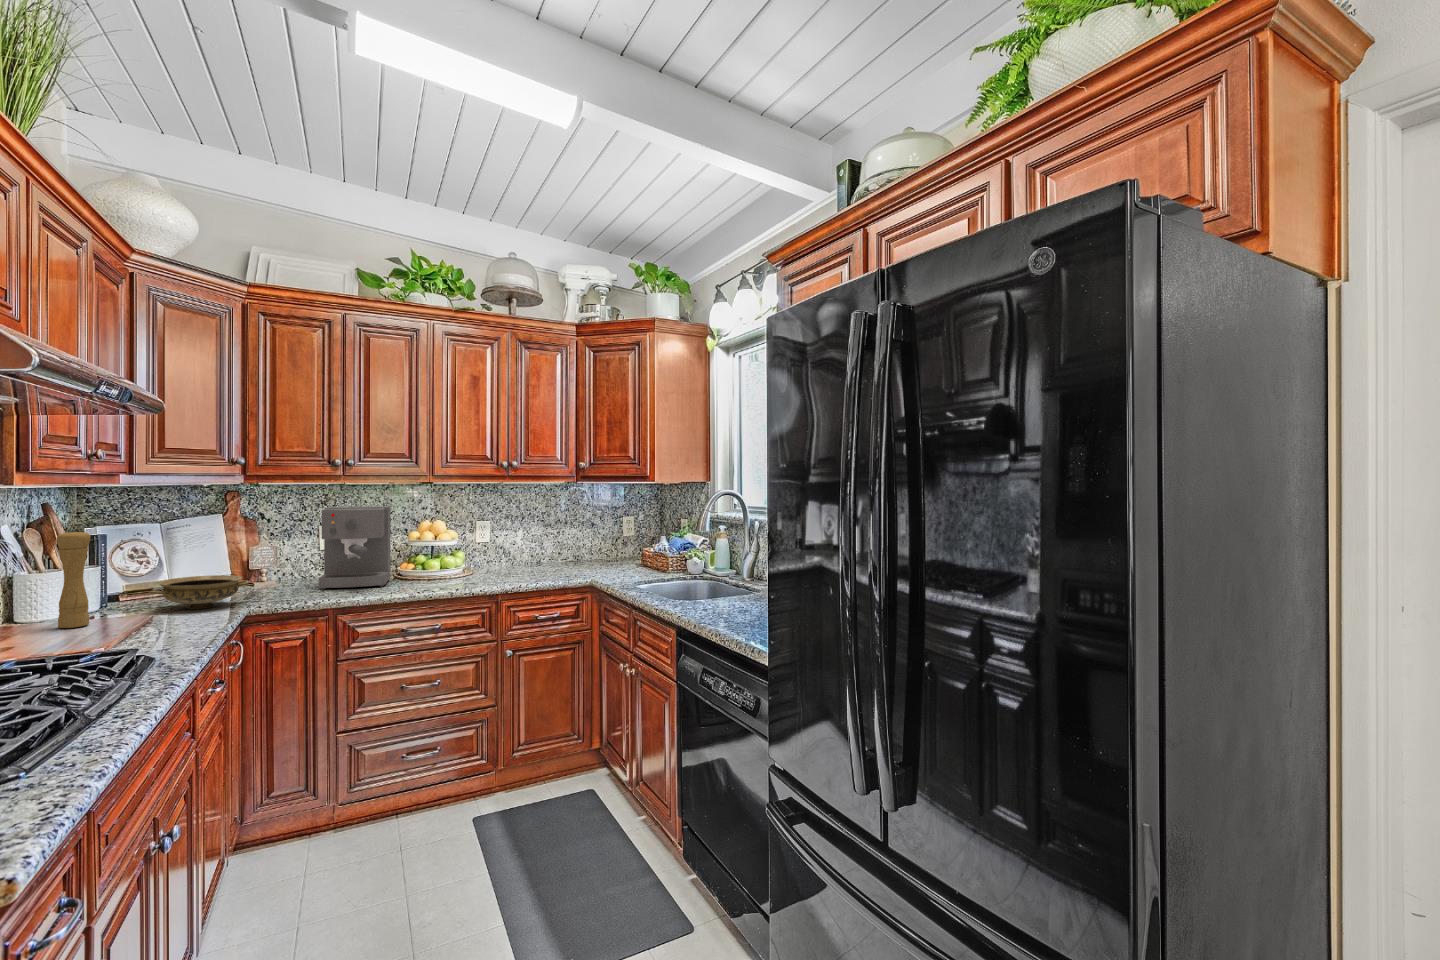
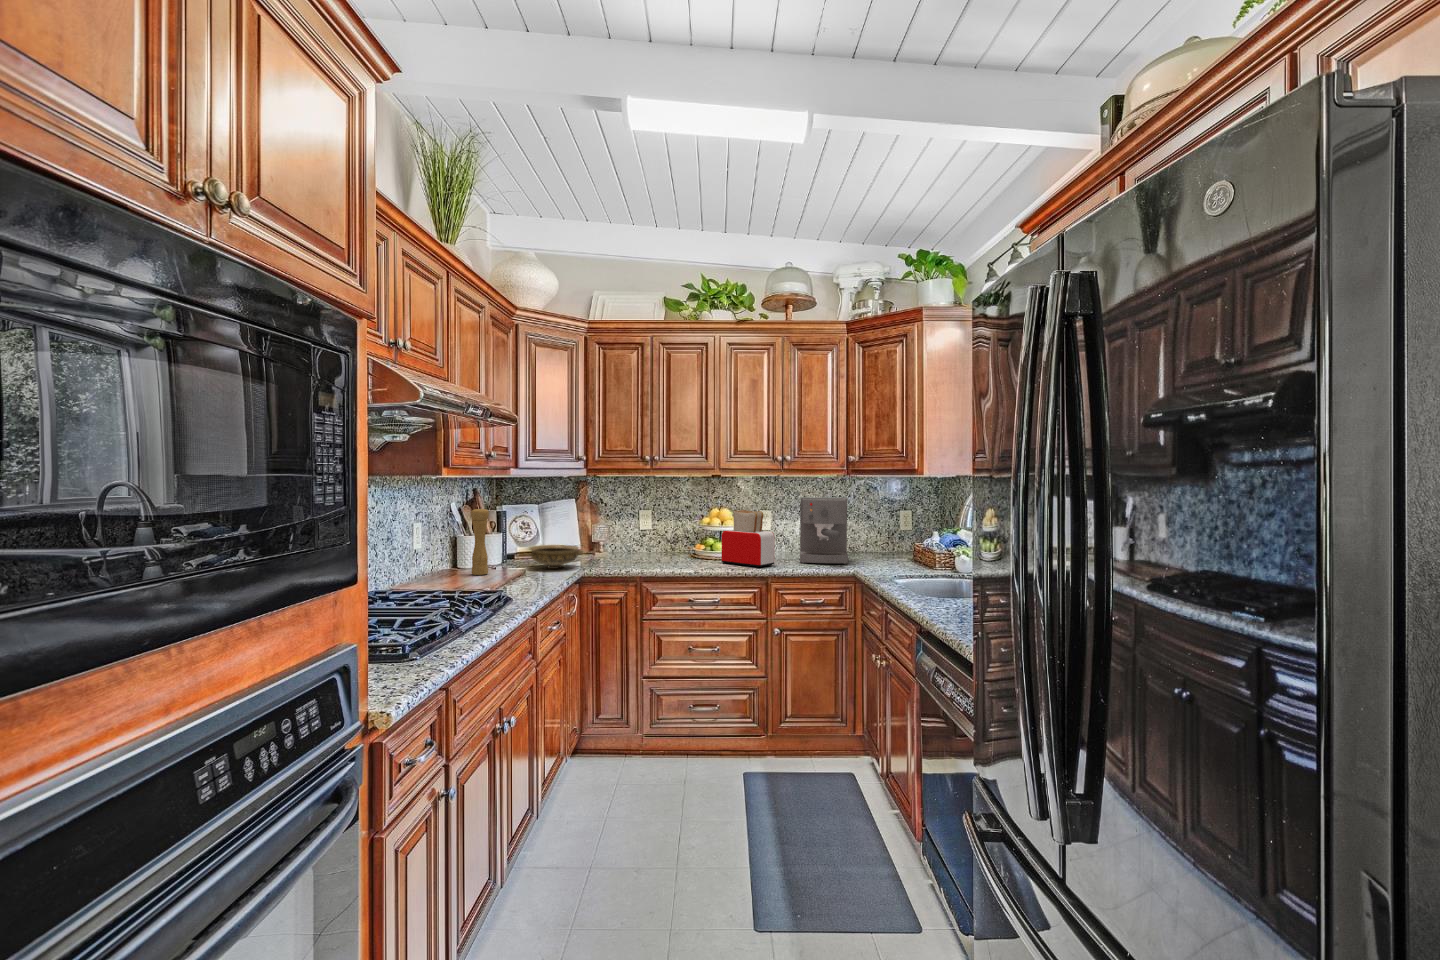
coffee maker: present [319,506,391,590] -> present [800,497,848,565]
toaster: none [437,521,502,586] -> present [721,510,775,568]

